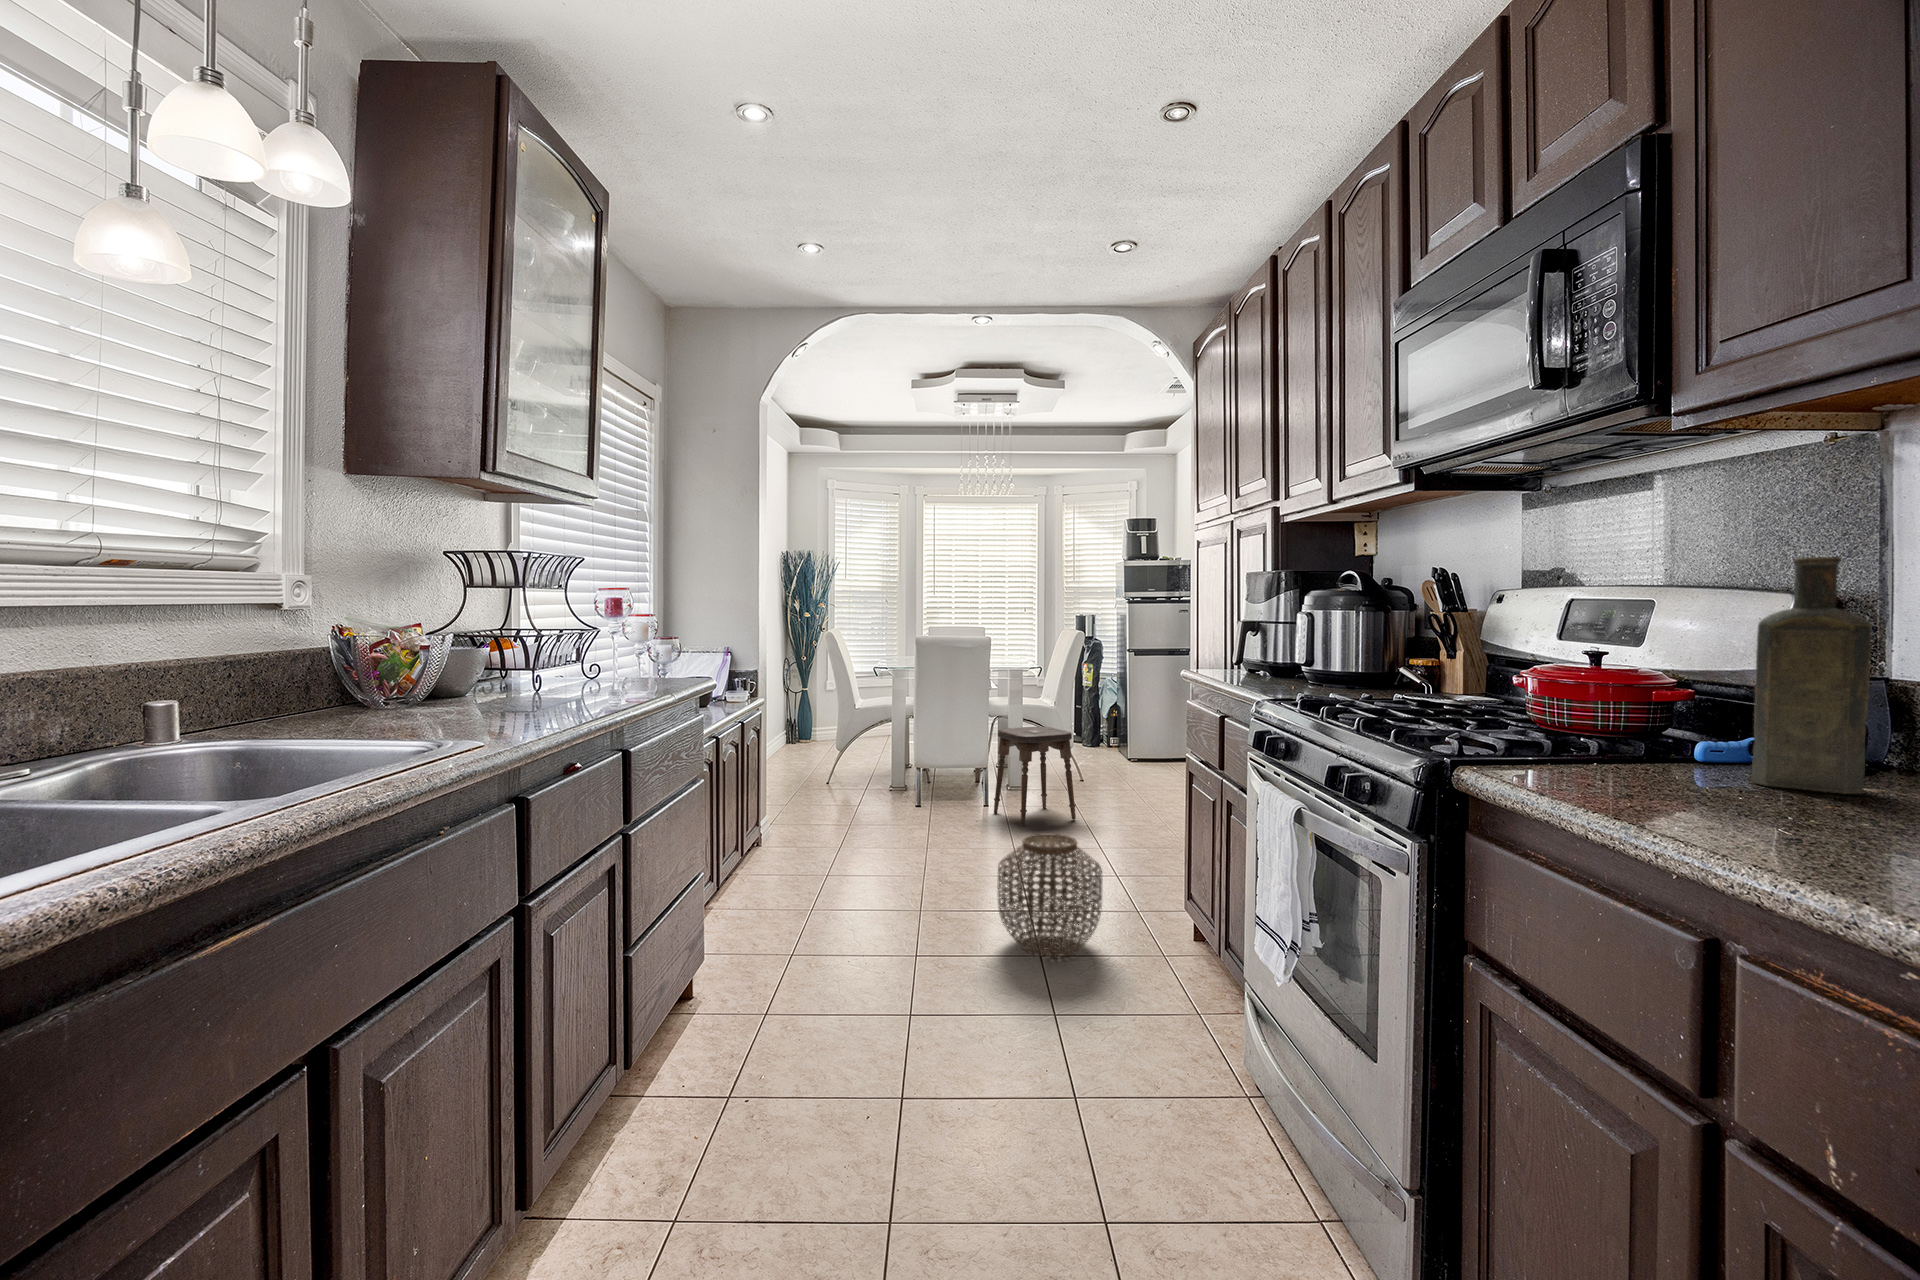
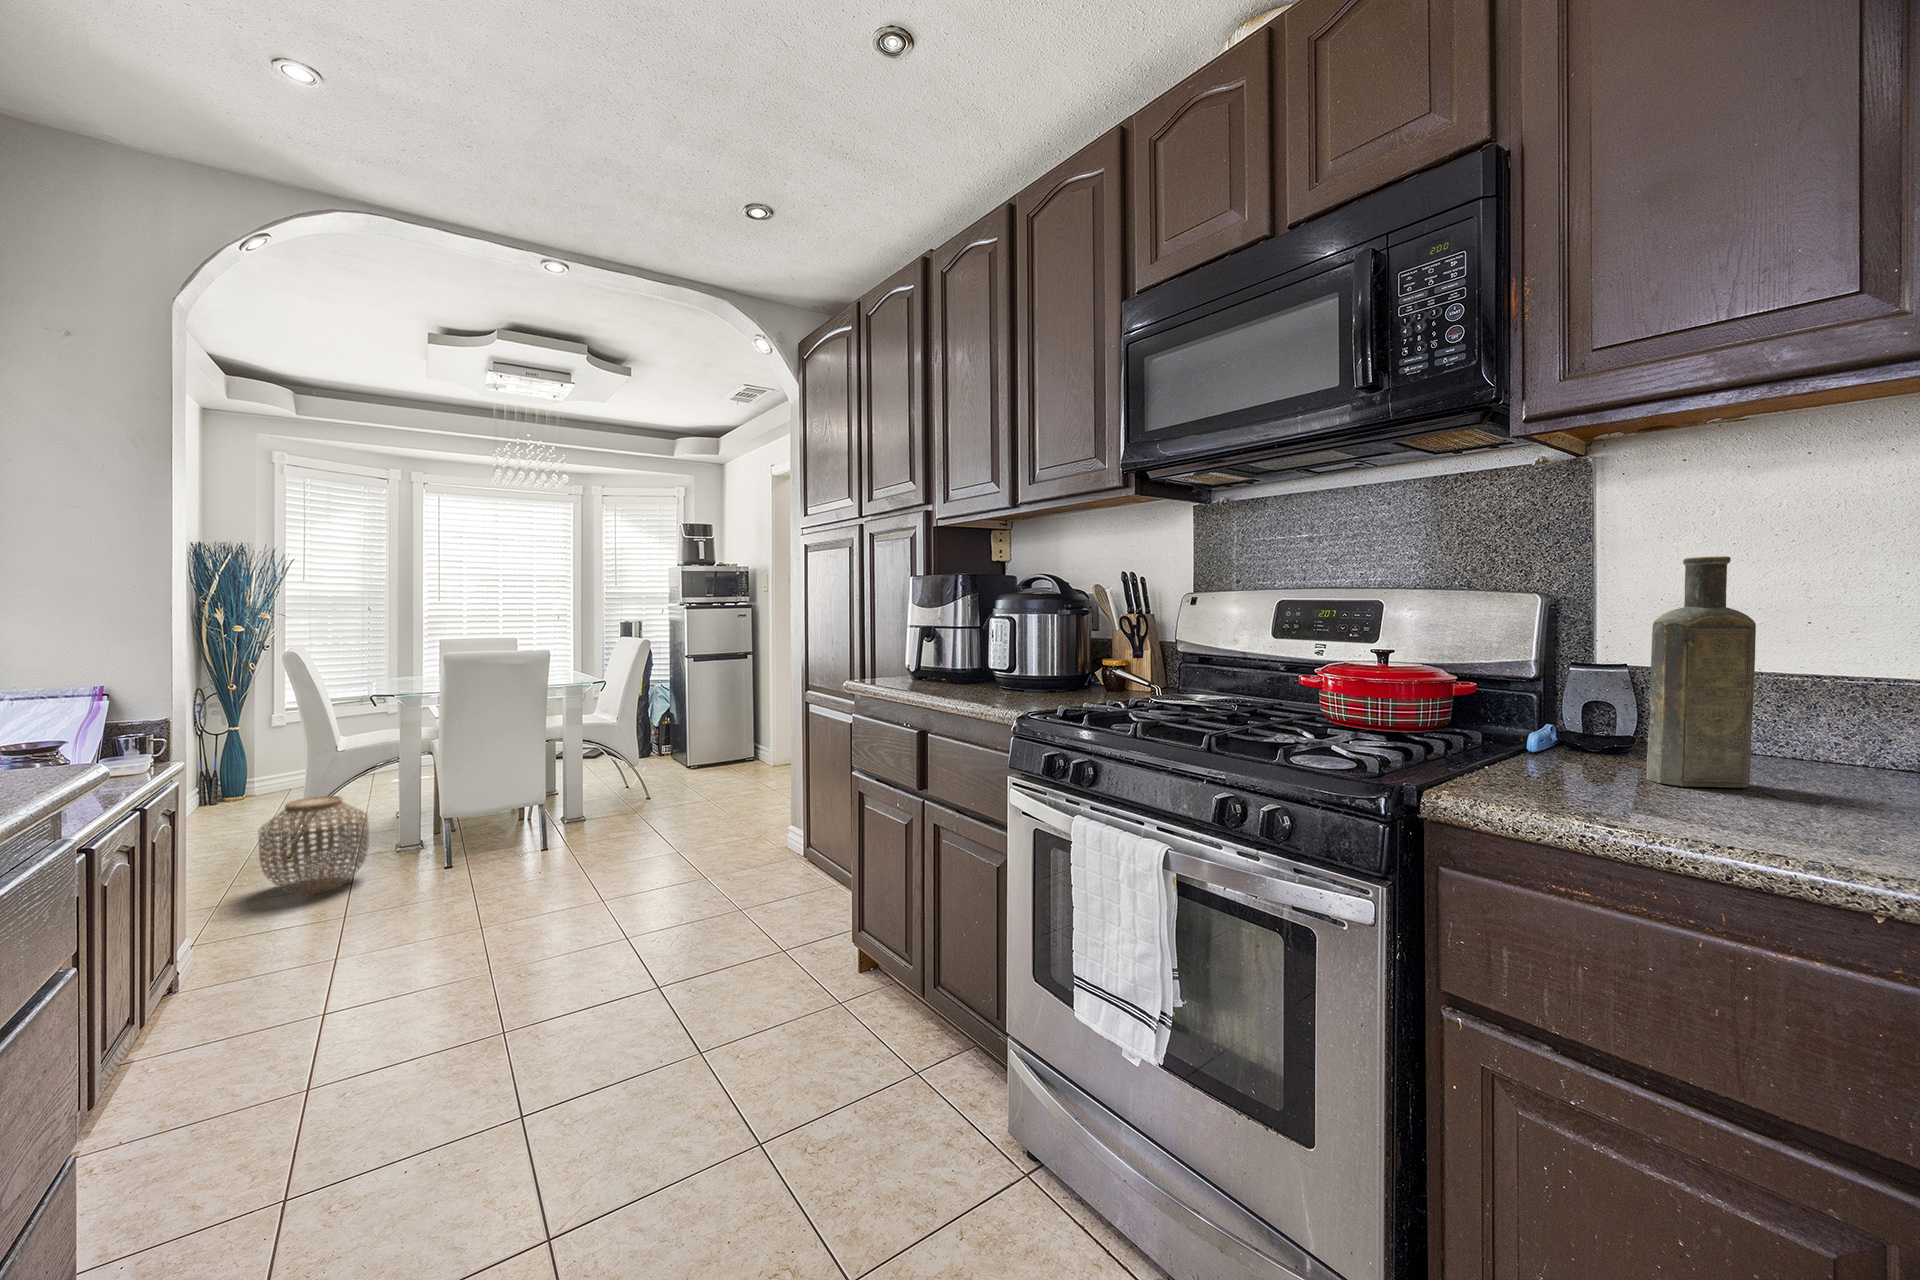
stool: present [994,726,1076,825] -> none [561,749,666,868]
woven basket: present [998,833,1102,957] -> present [259,796,369,894]

